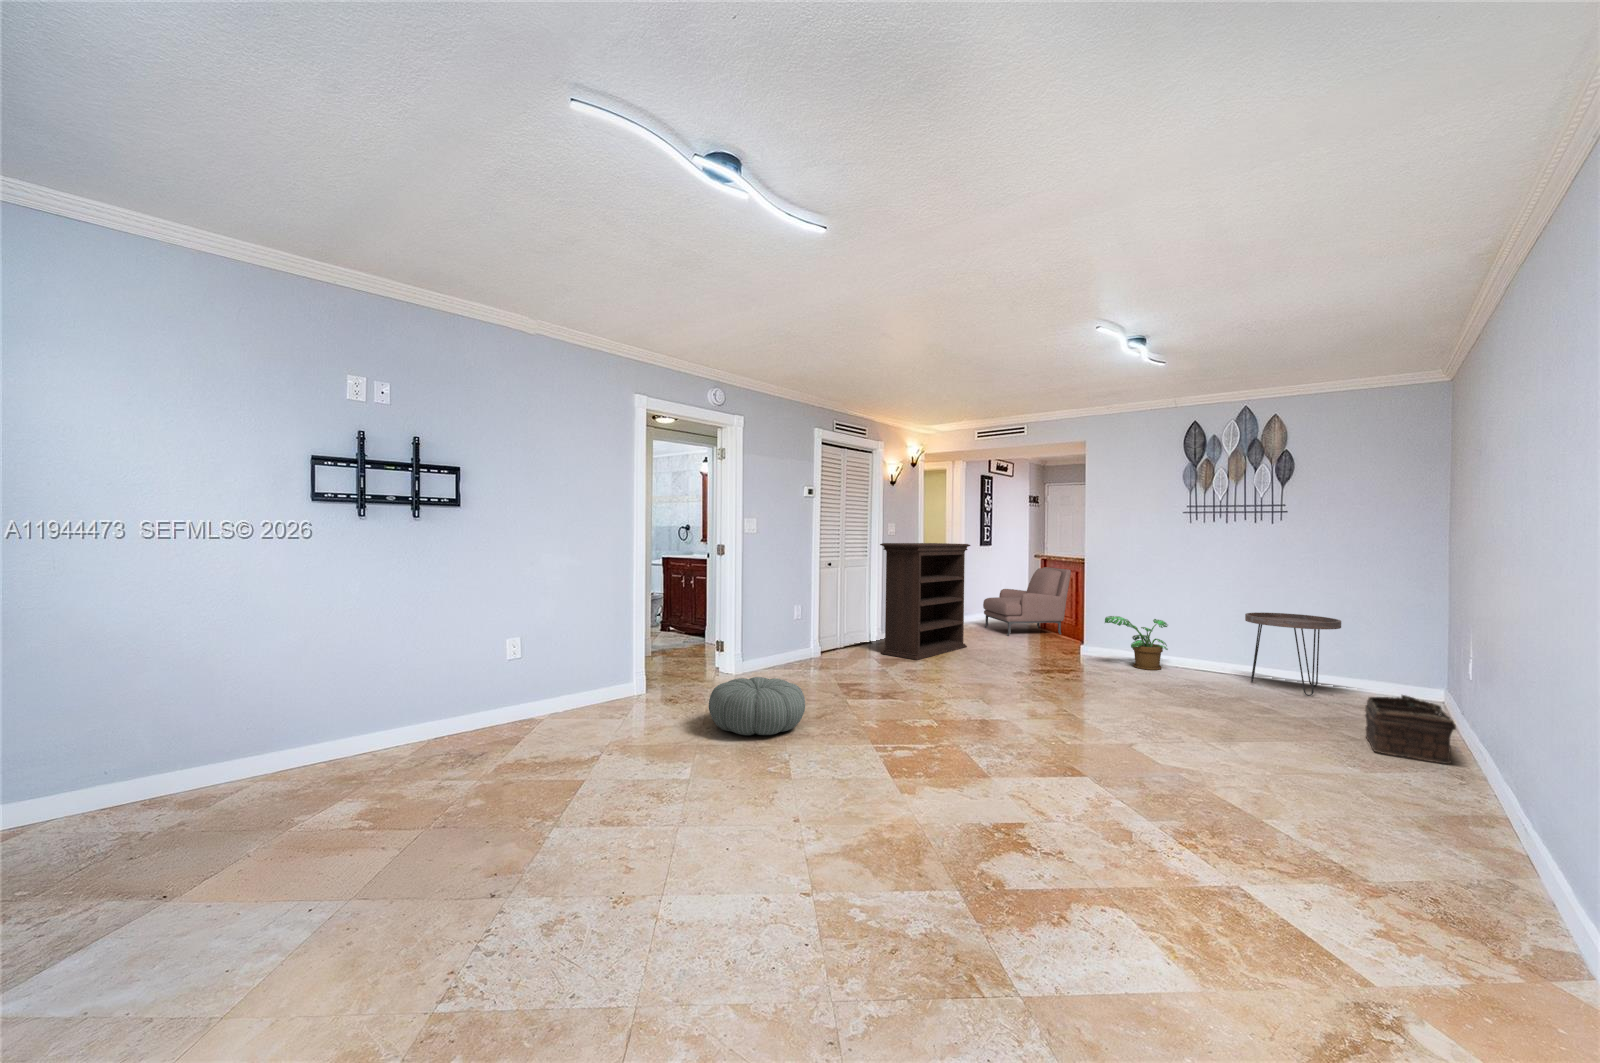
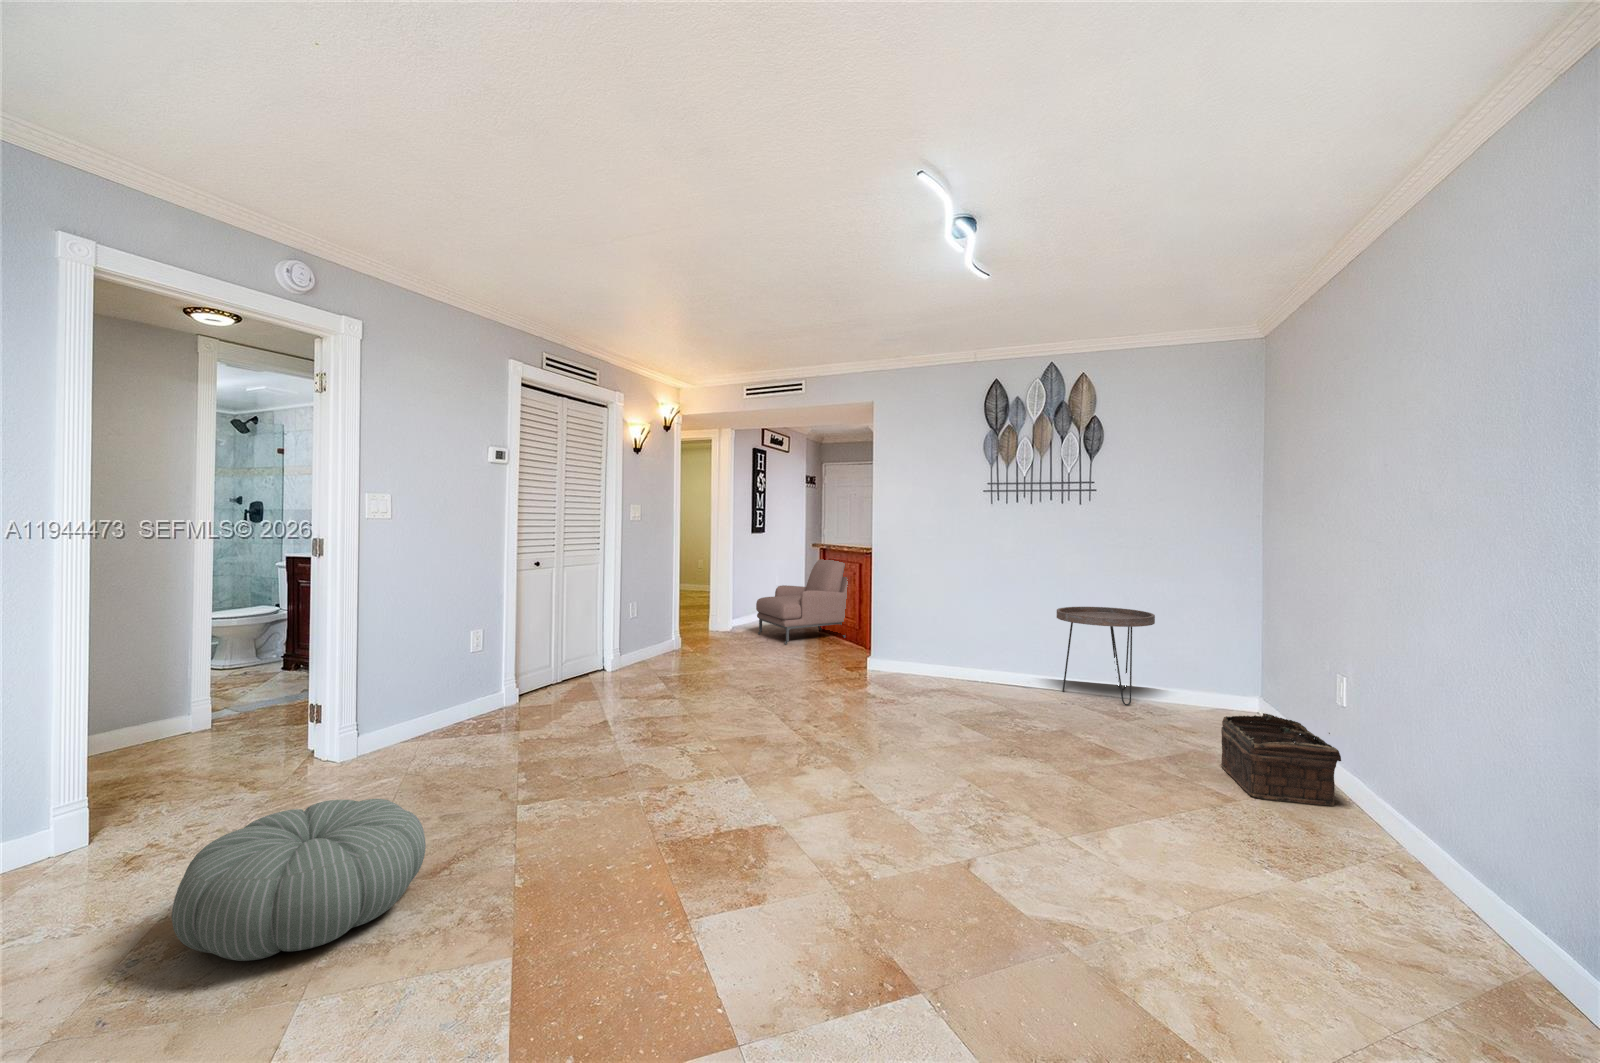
bookshelf: present [880,543,970,660] -> none [613,532,739,696]
potted plant: present [1105,616,1168,670] -> none [903,619,972,683]

